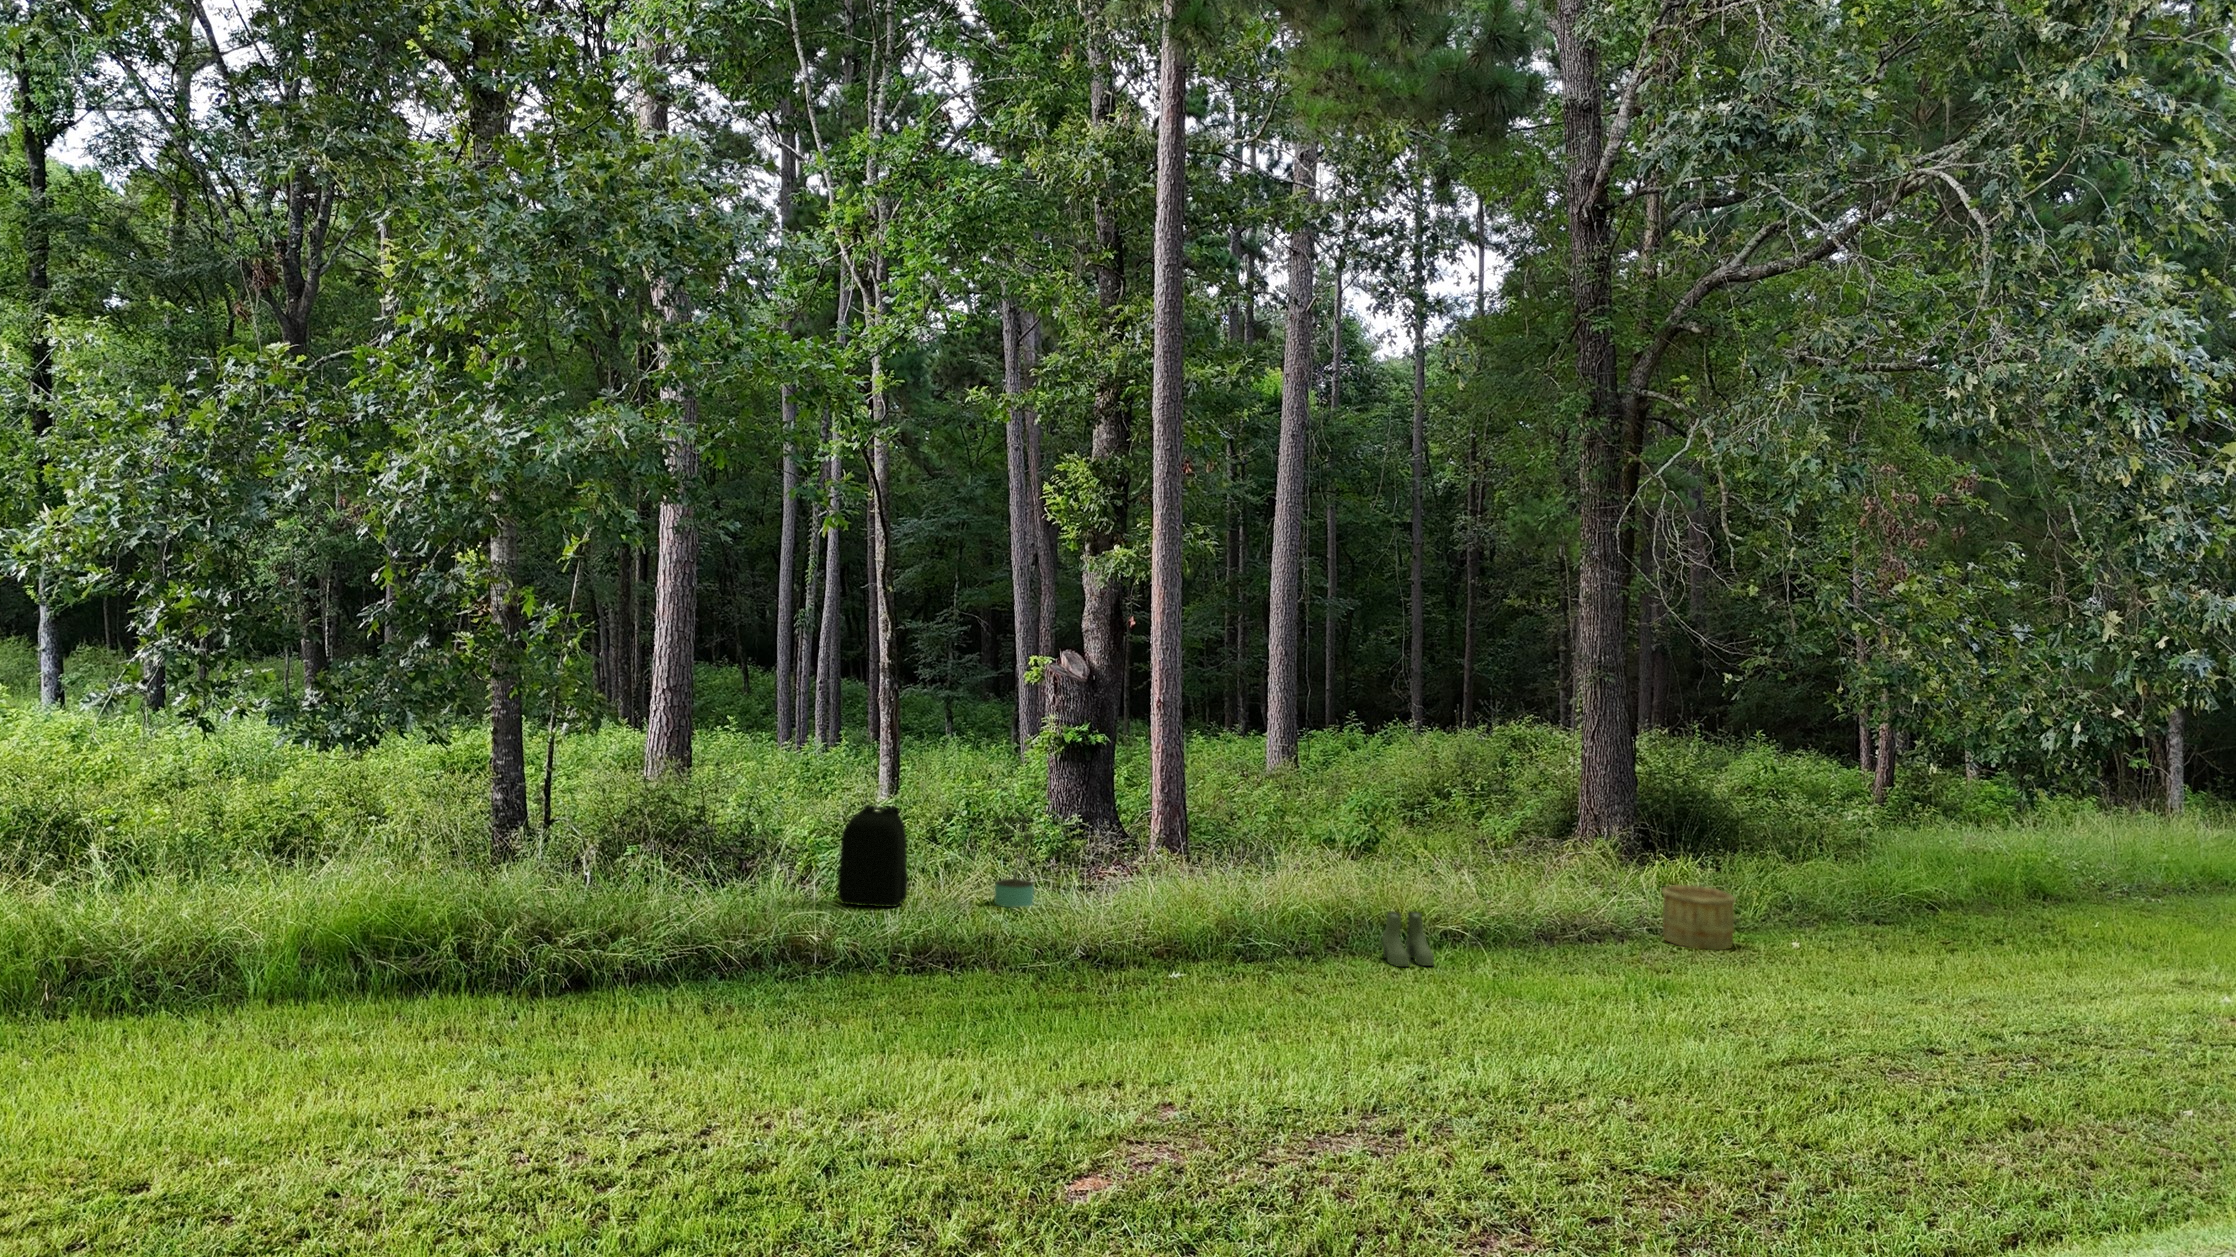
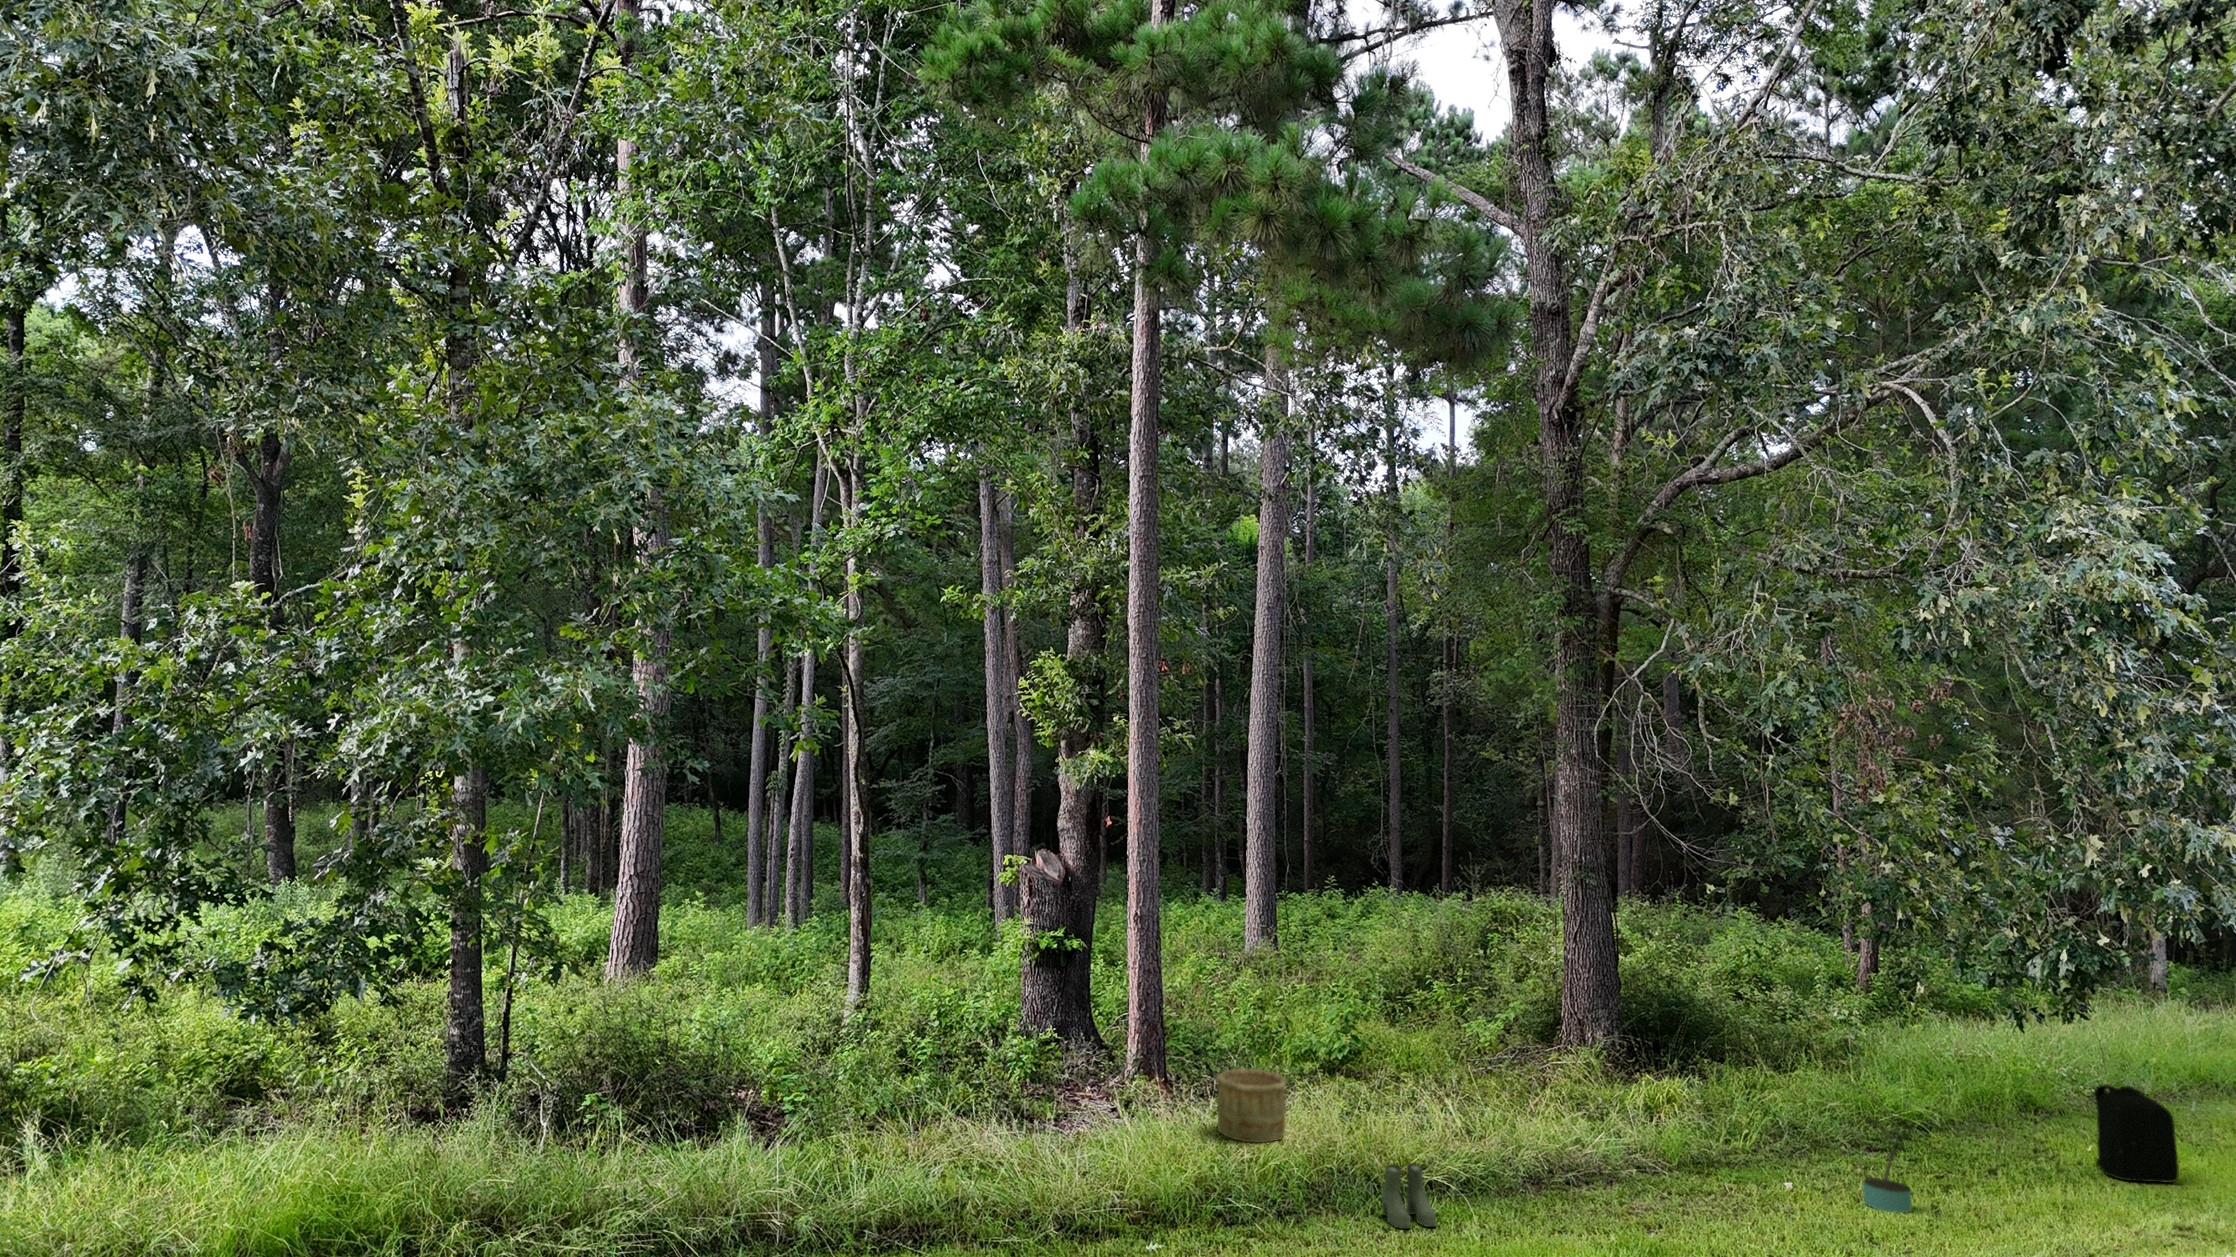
potted plant: present [992,776,1047,907] -> present [1841,1072,1916,1213]
backpack: present [838,805,908,907] -> present [2095,1085,2179,1182]
wooden bucket: present [1662,885,1736,950] -> present [1216,1068,1287,1143]

